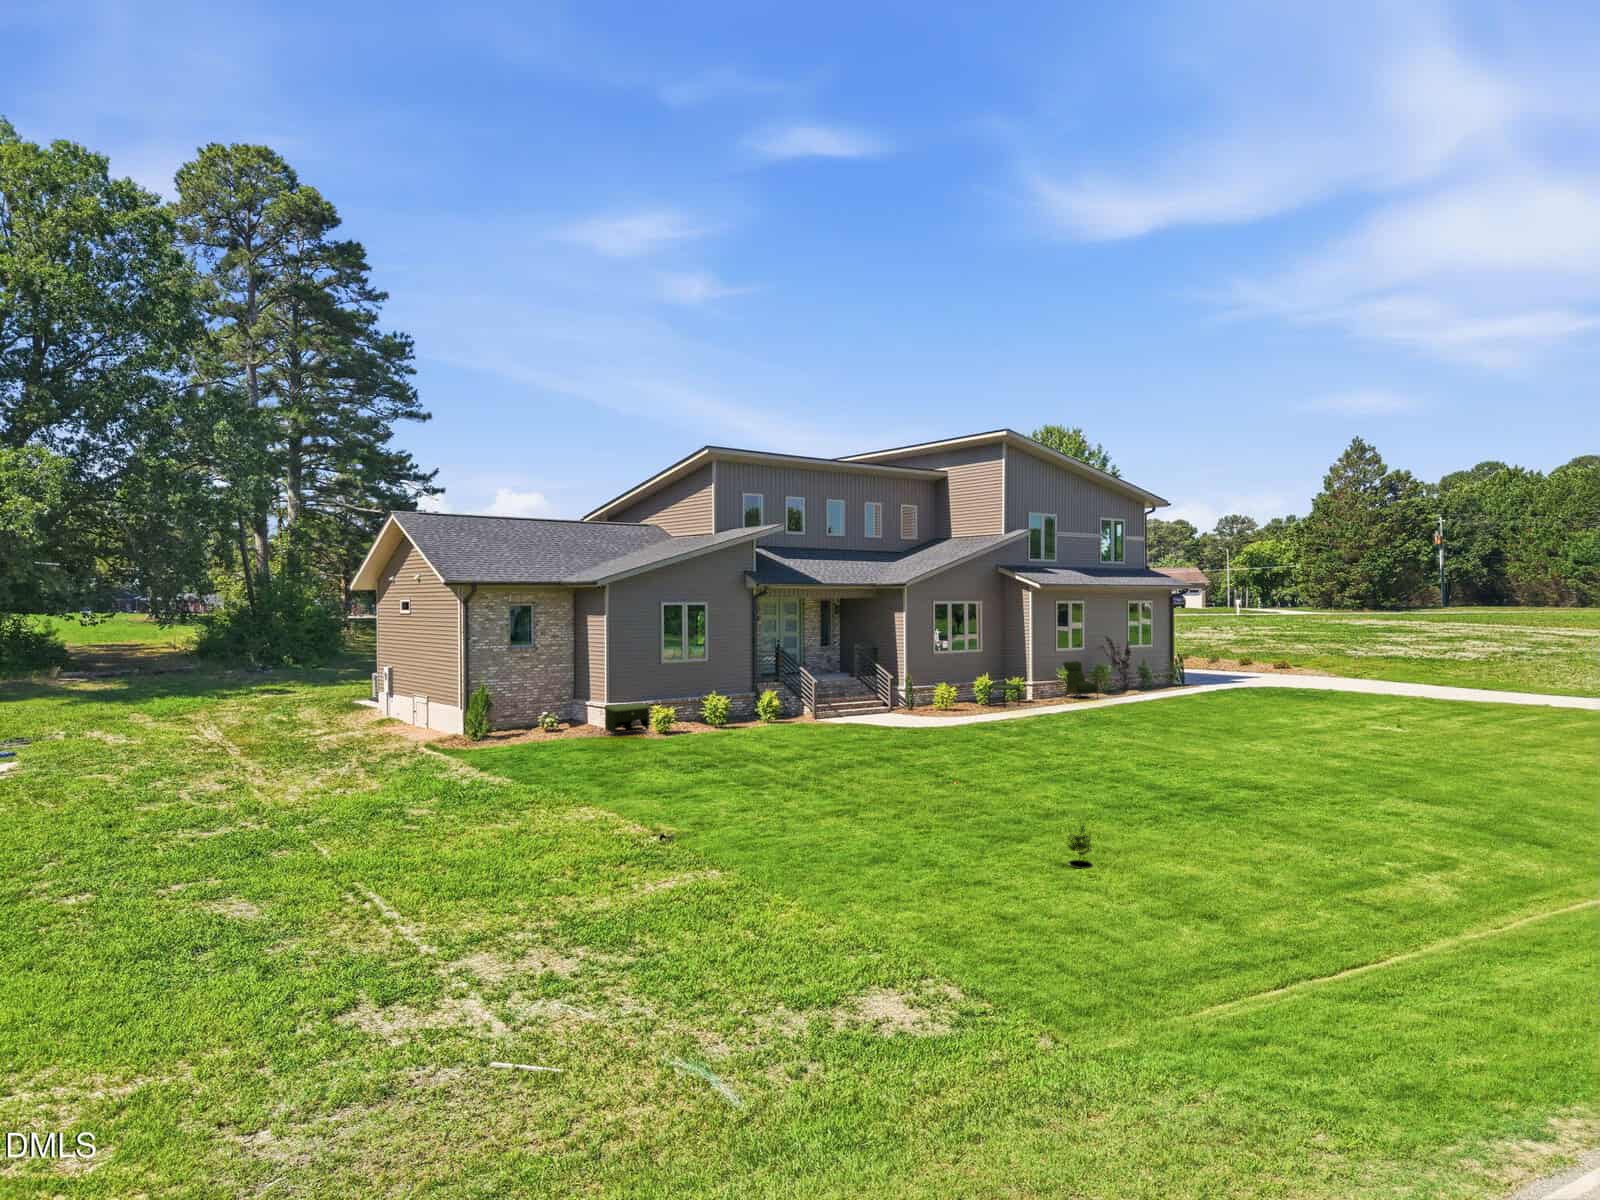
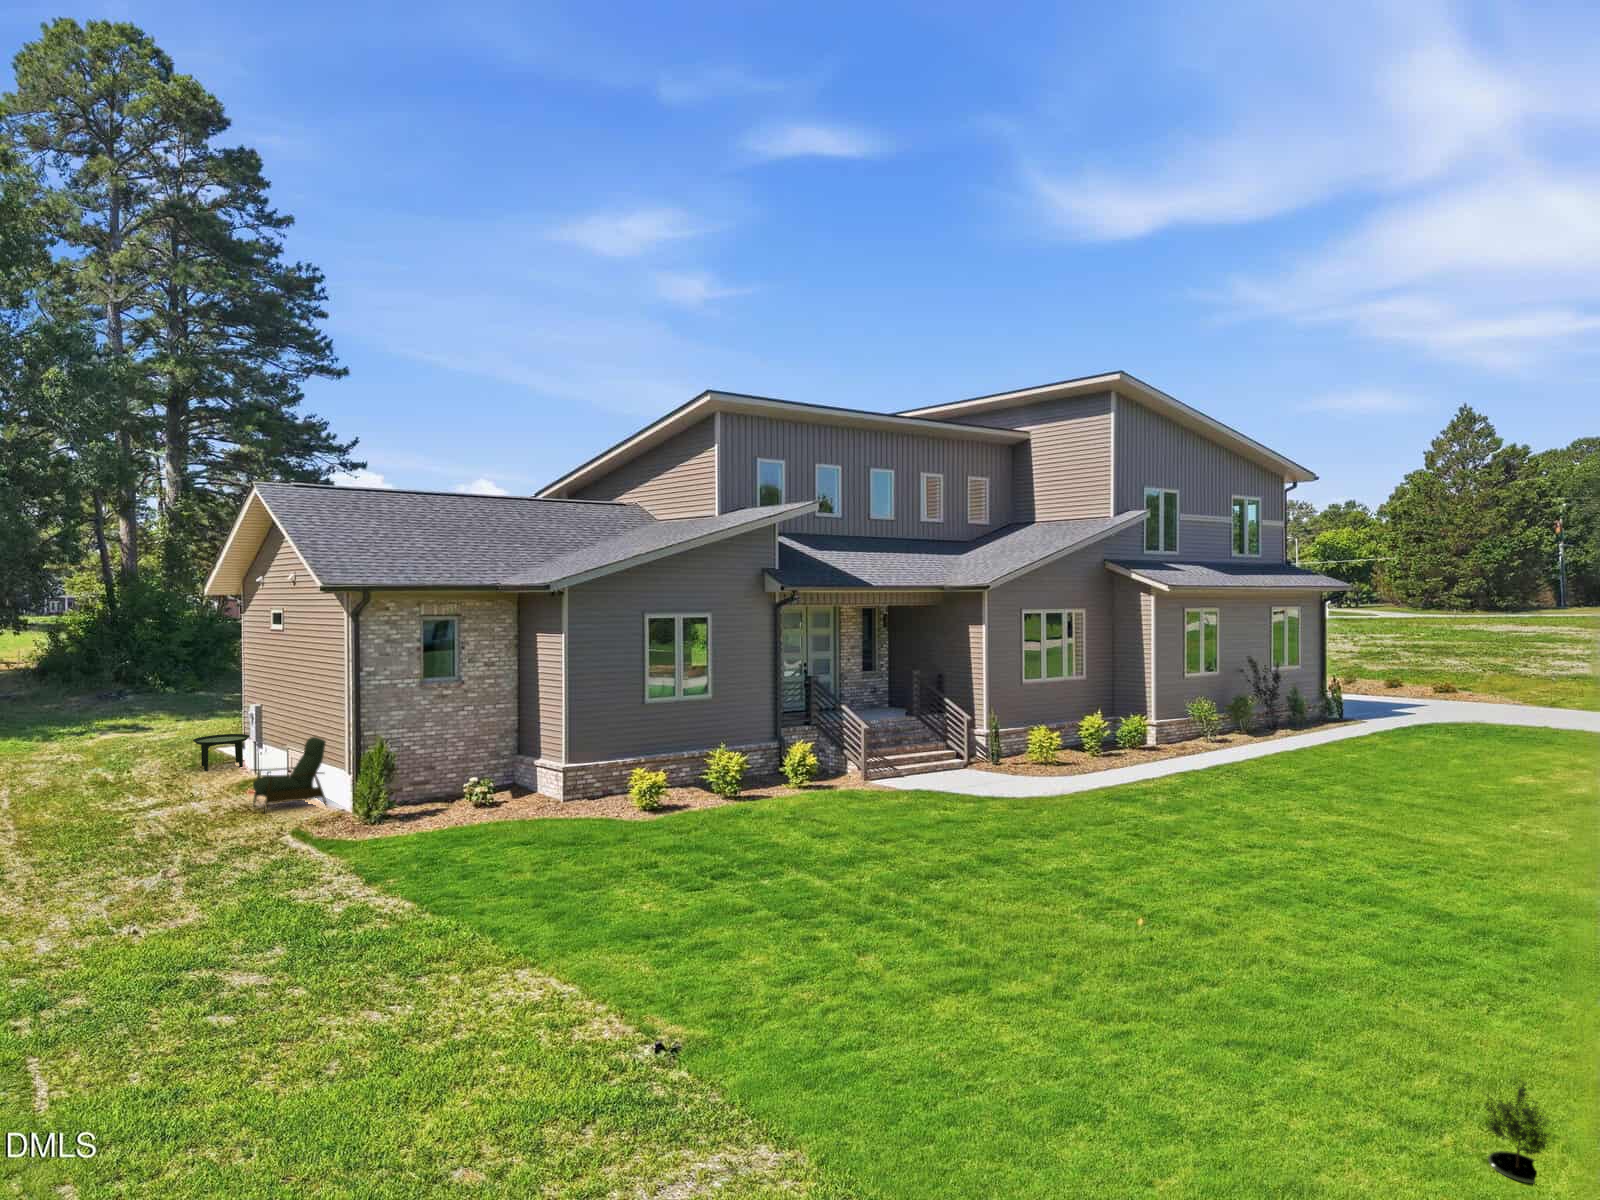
chair: present [1063,661,1098,696] -> present [252,737,326,813]
round table: present [988,684,1020,706] -> present [193,734,250,771]
storage bench: present [606,703,649,735] -> none [564,762,629,814]

